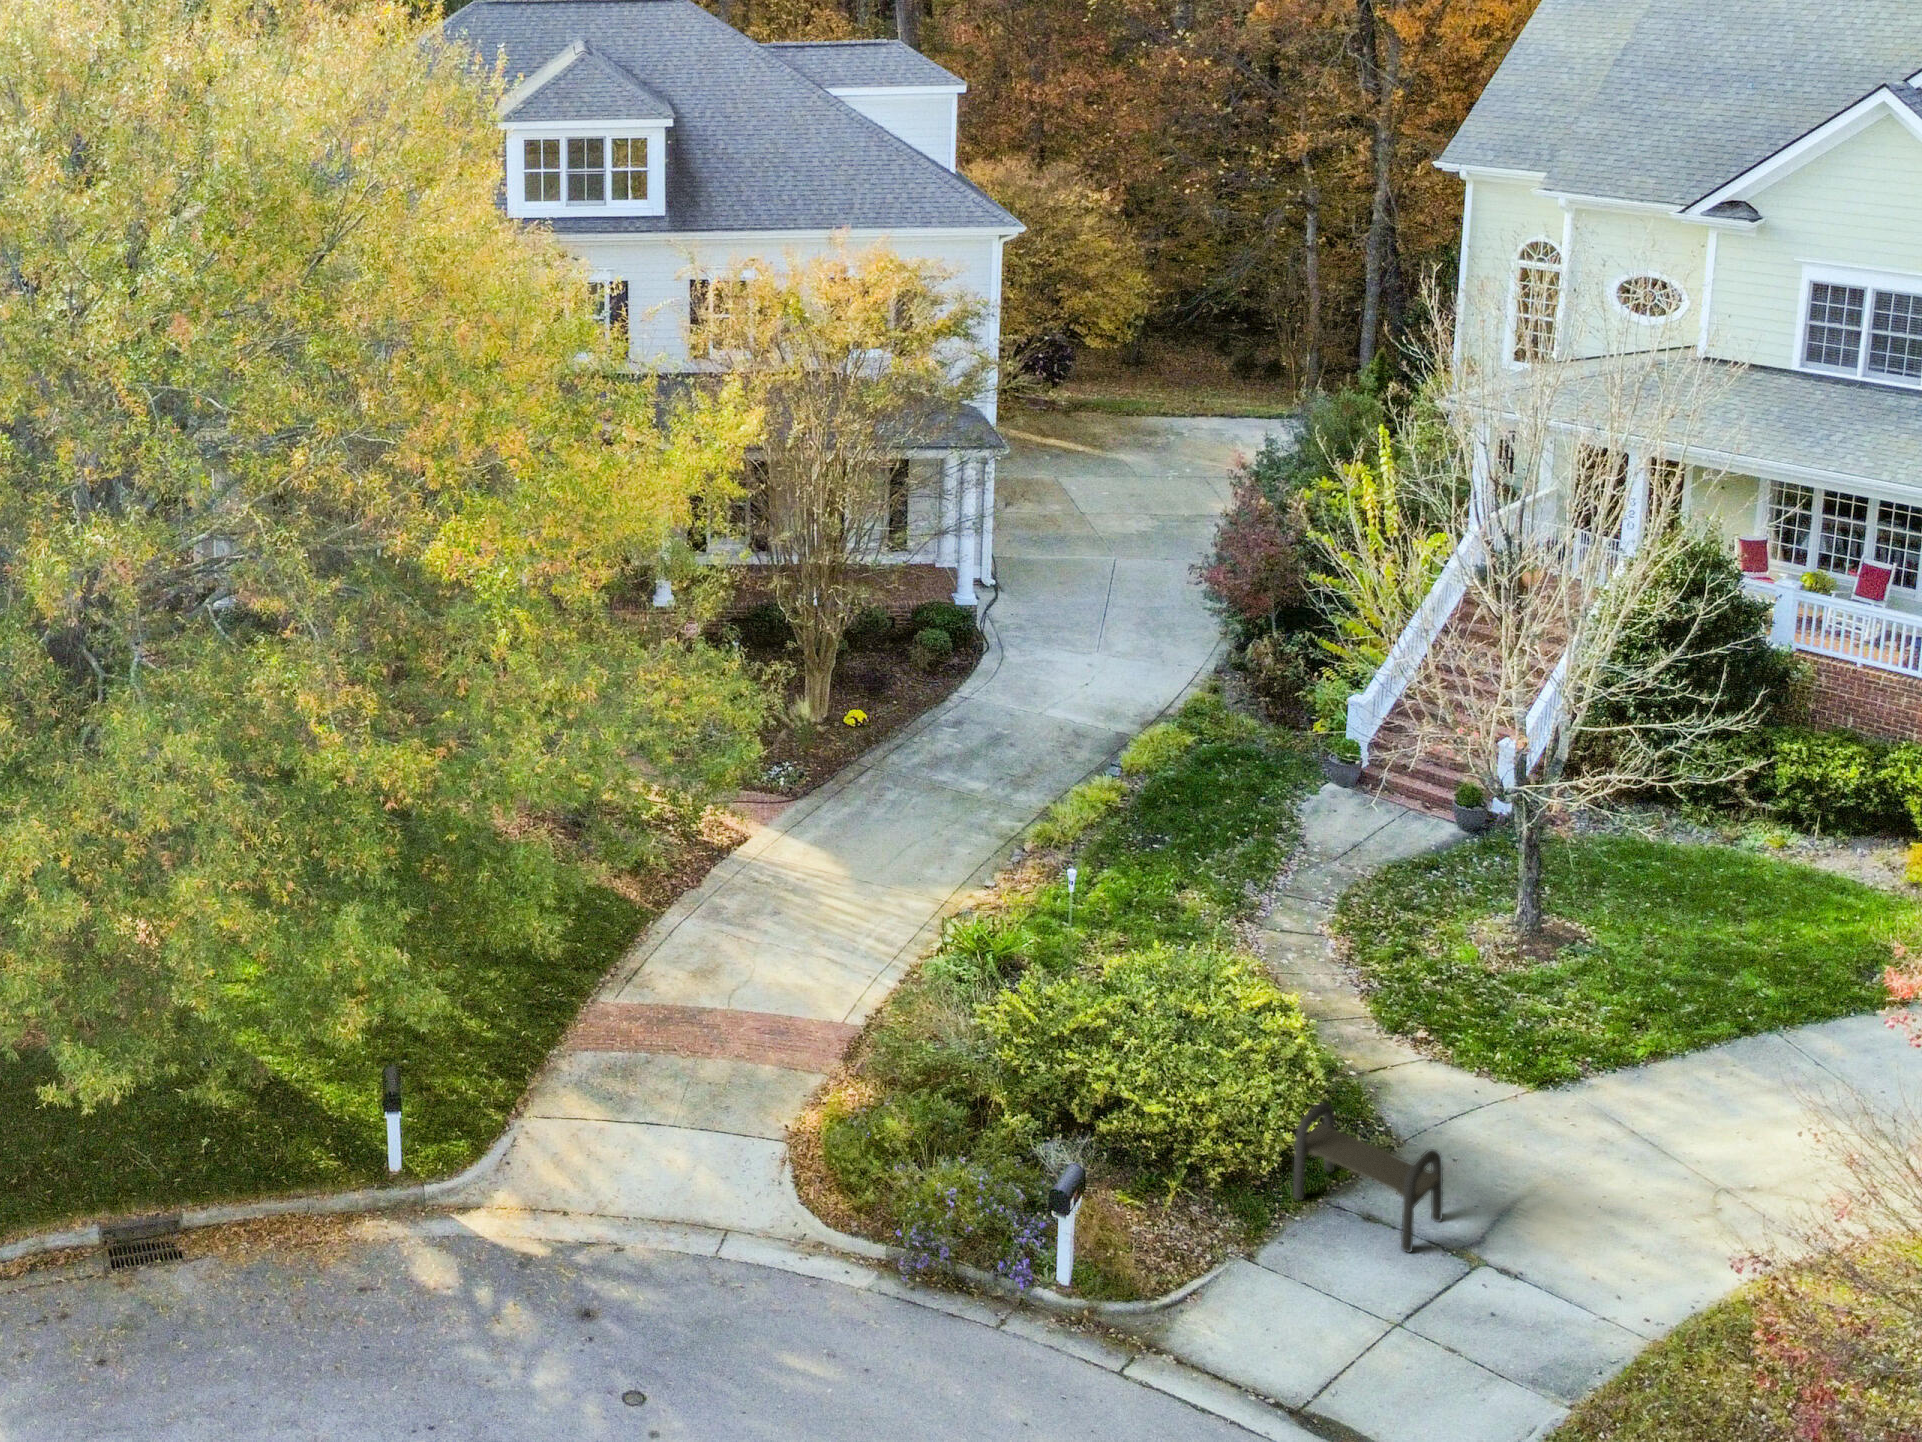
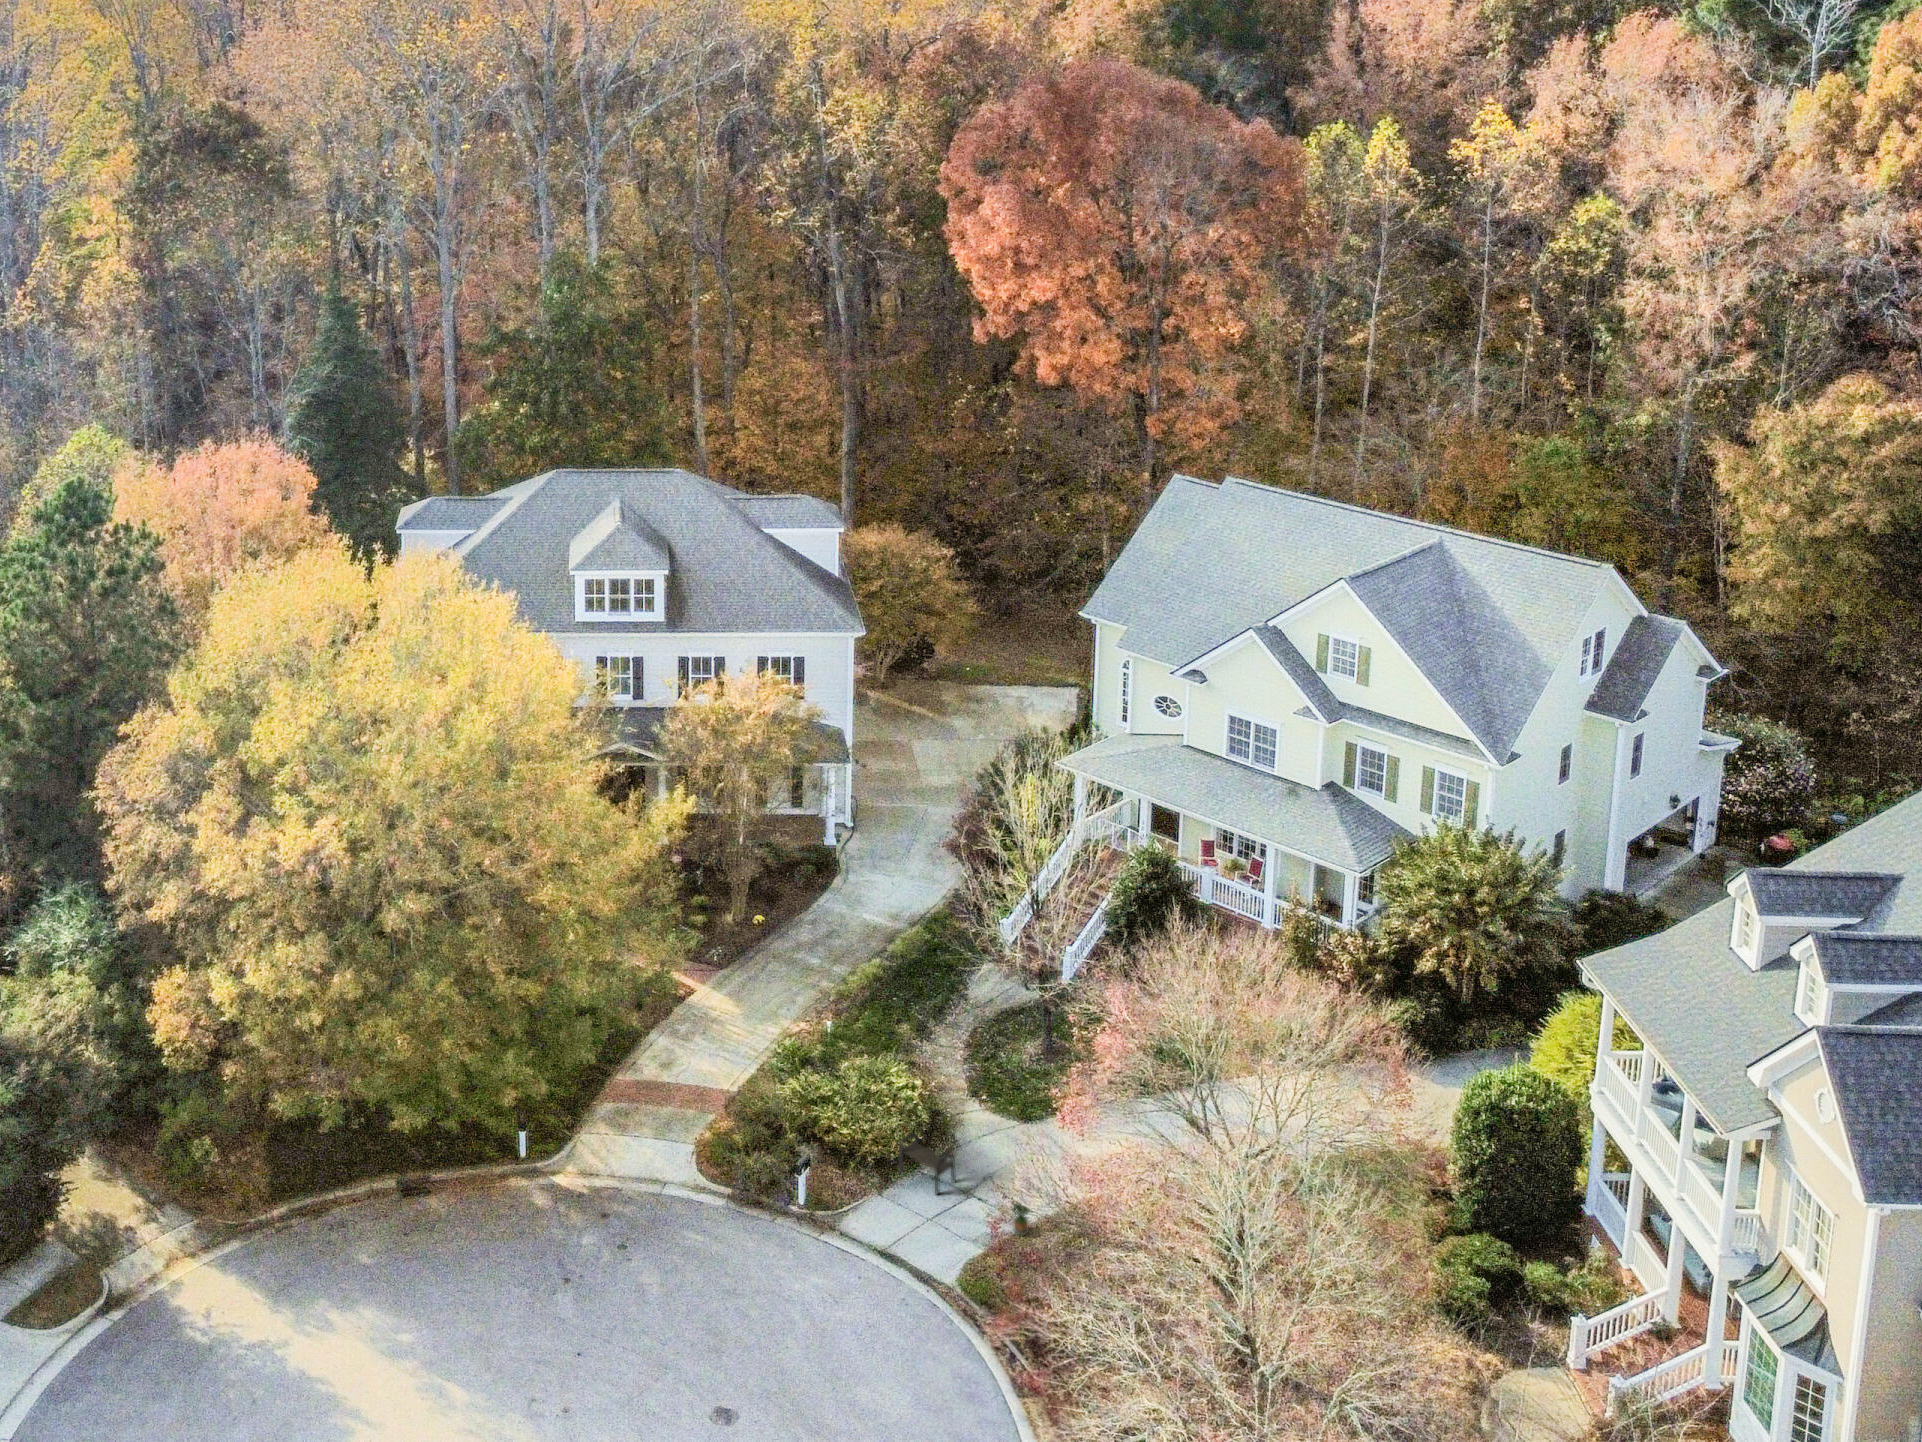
potted tree: none [1644,1273,1702,1360] -> present [1013,1203,1030,1236]

